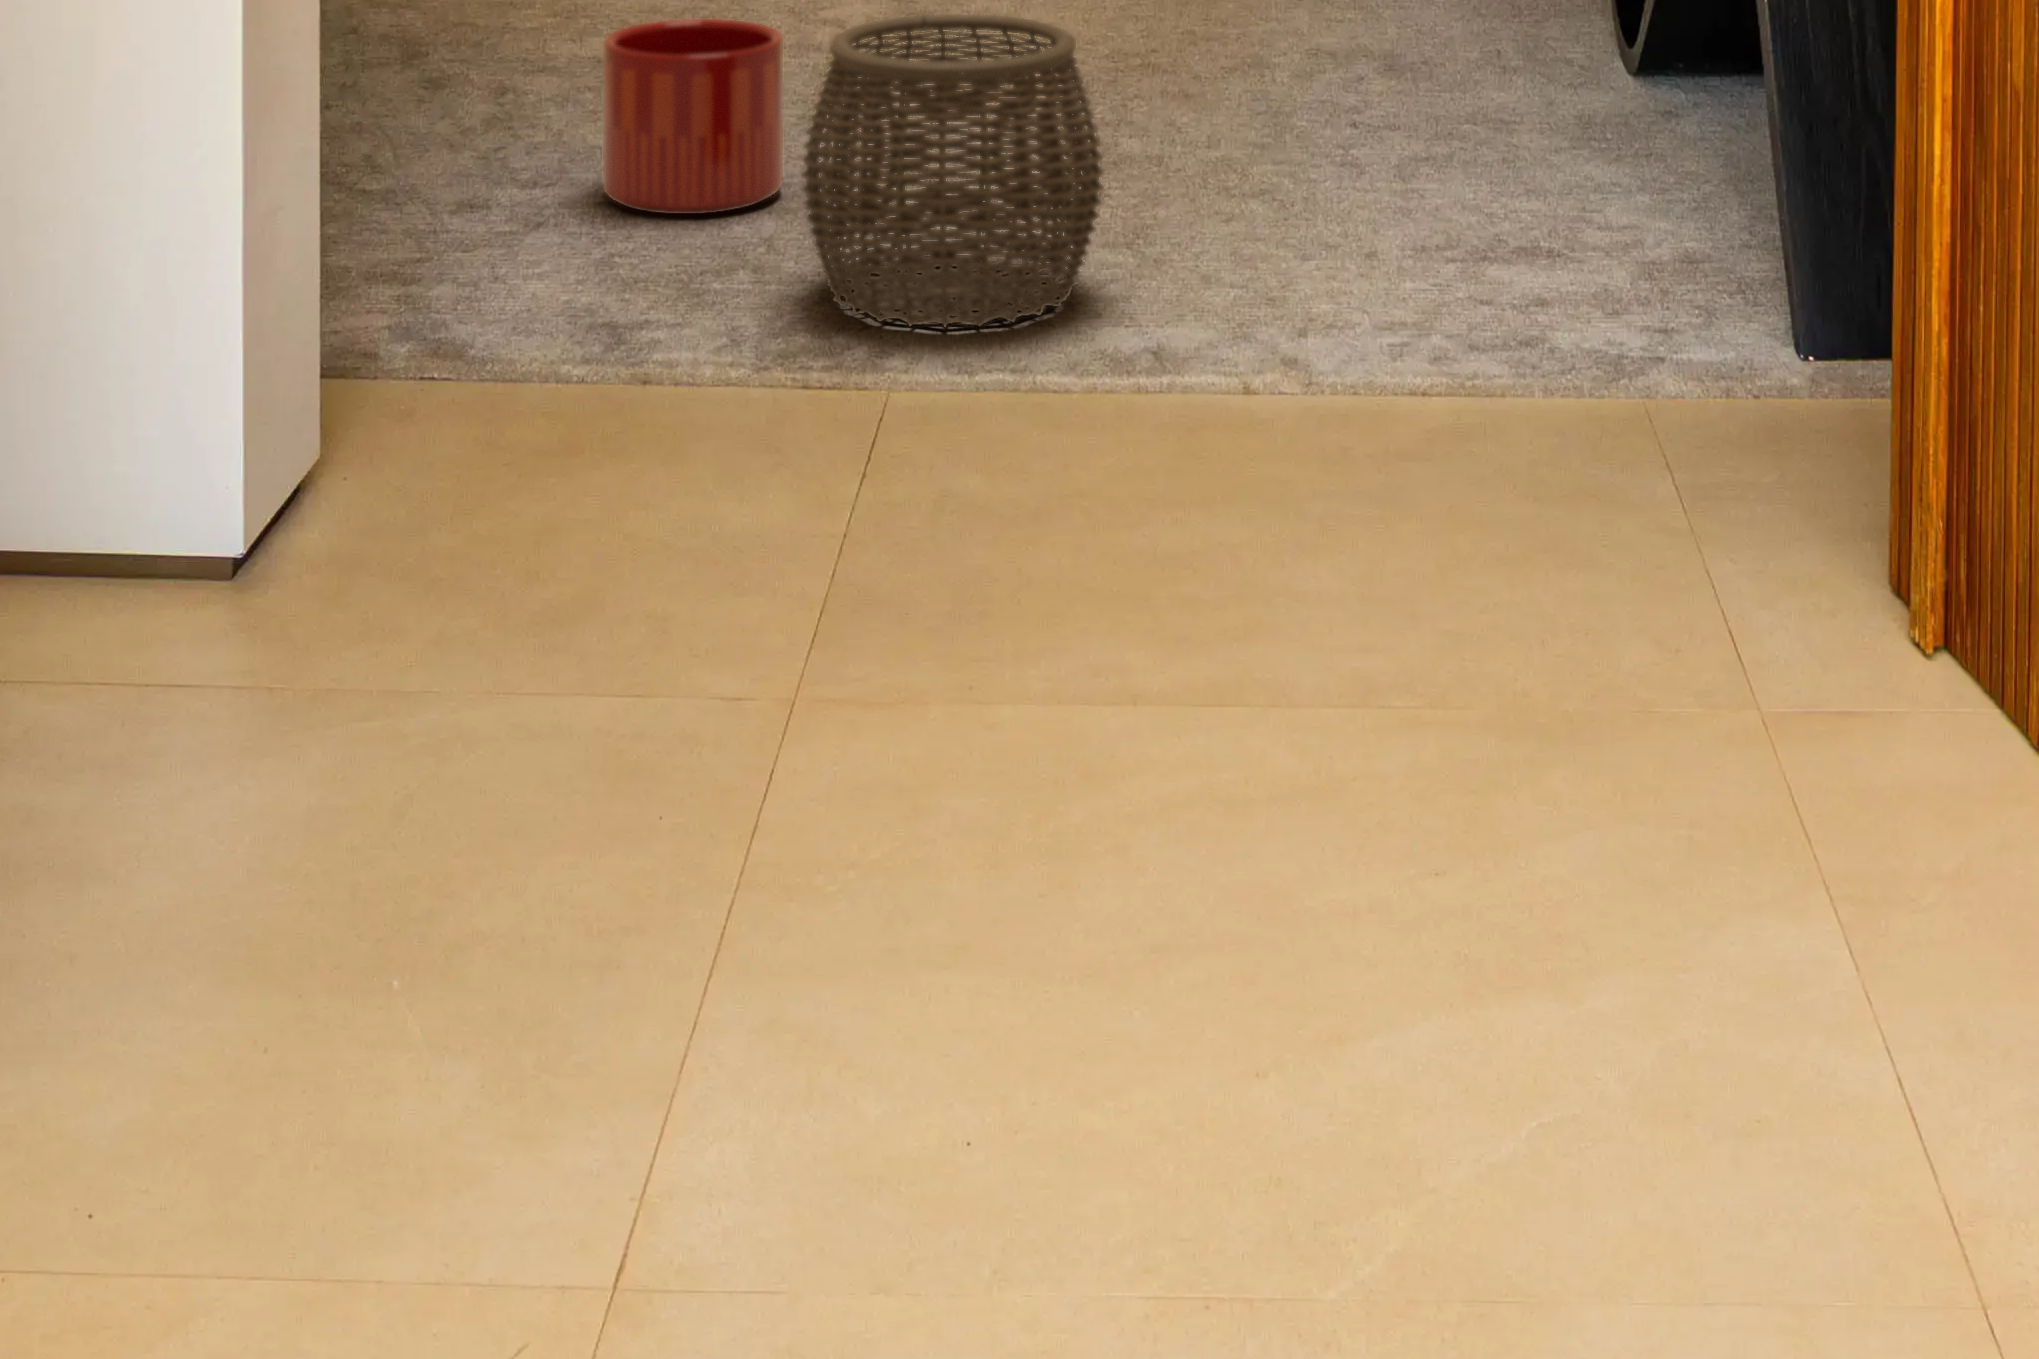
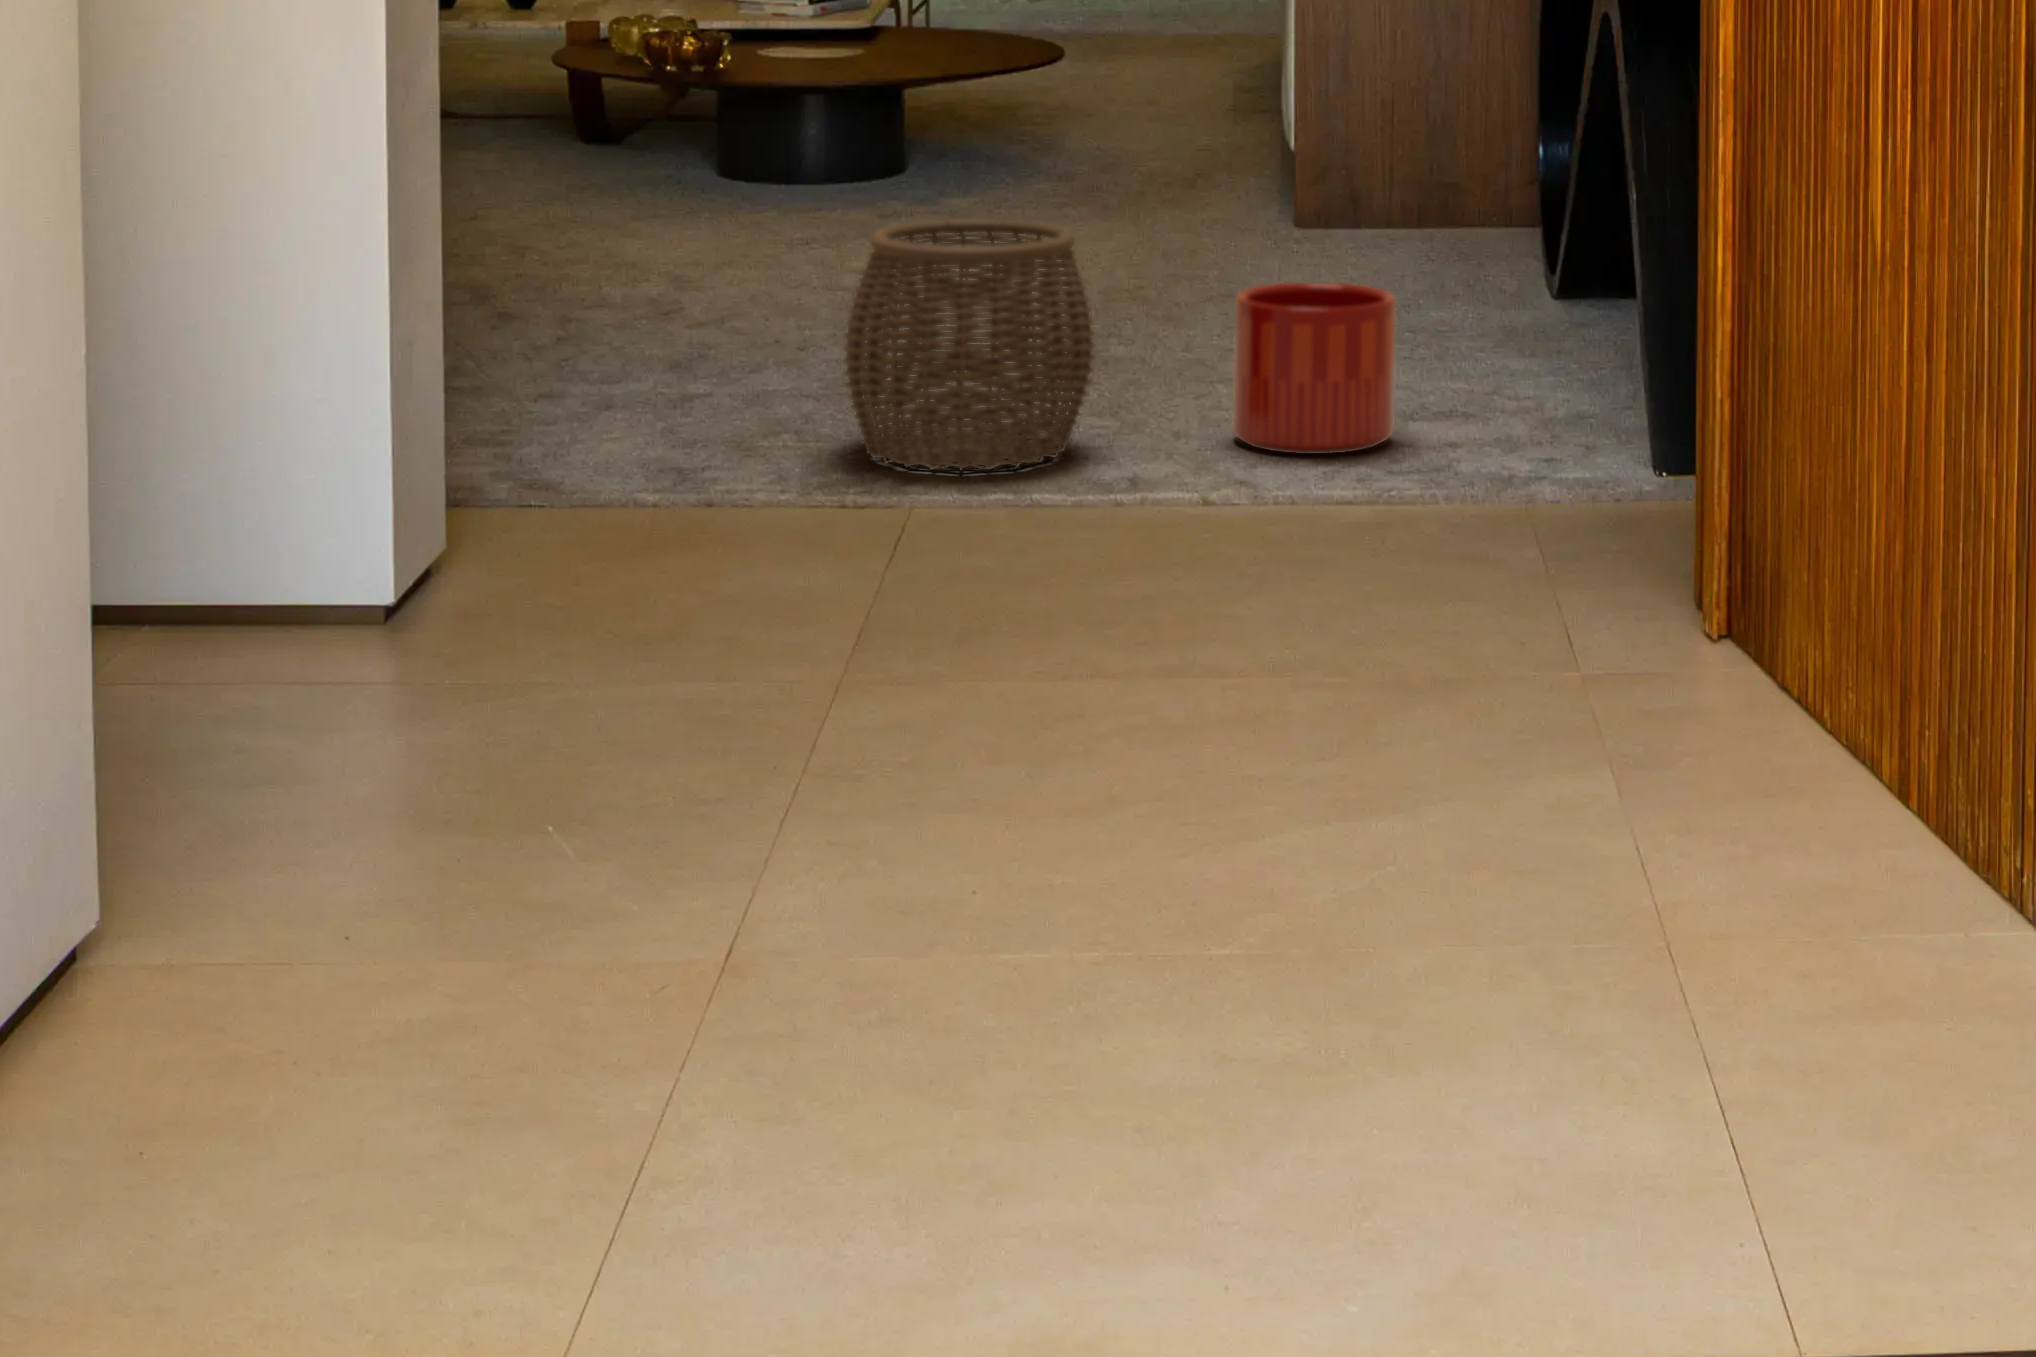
planter: present [602,19,784,214] -> present [1232,283,1395,454]

